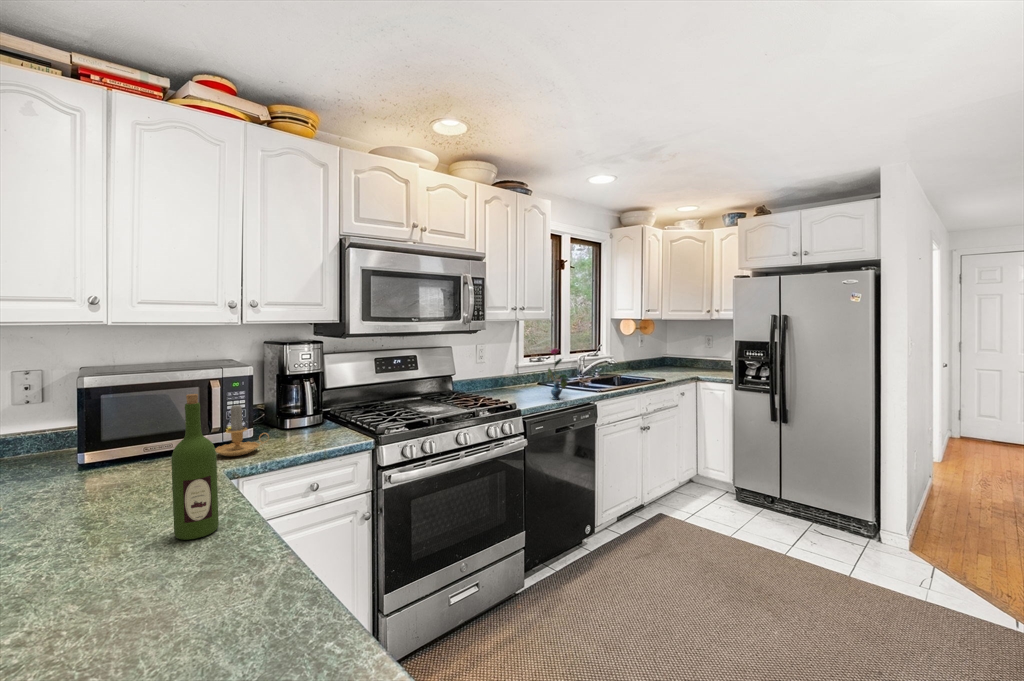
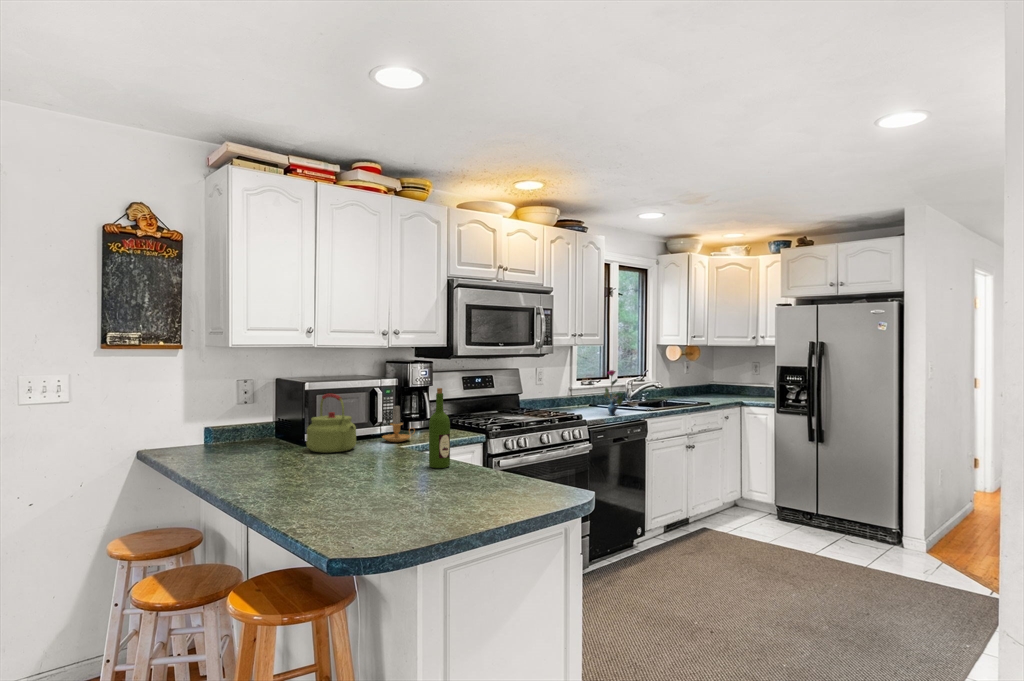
kettle: none [59,394,154,486] -> present [306,394,356,453]

